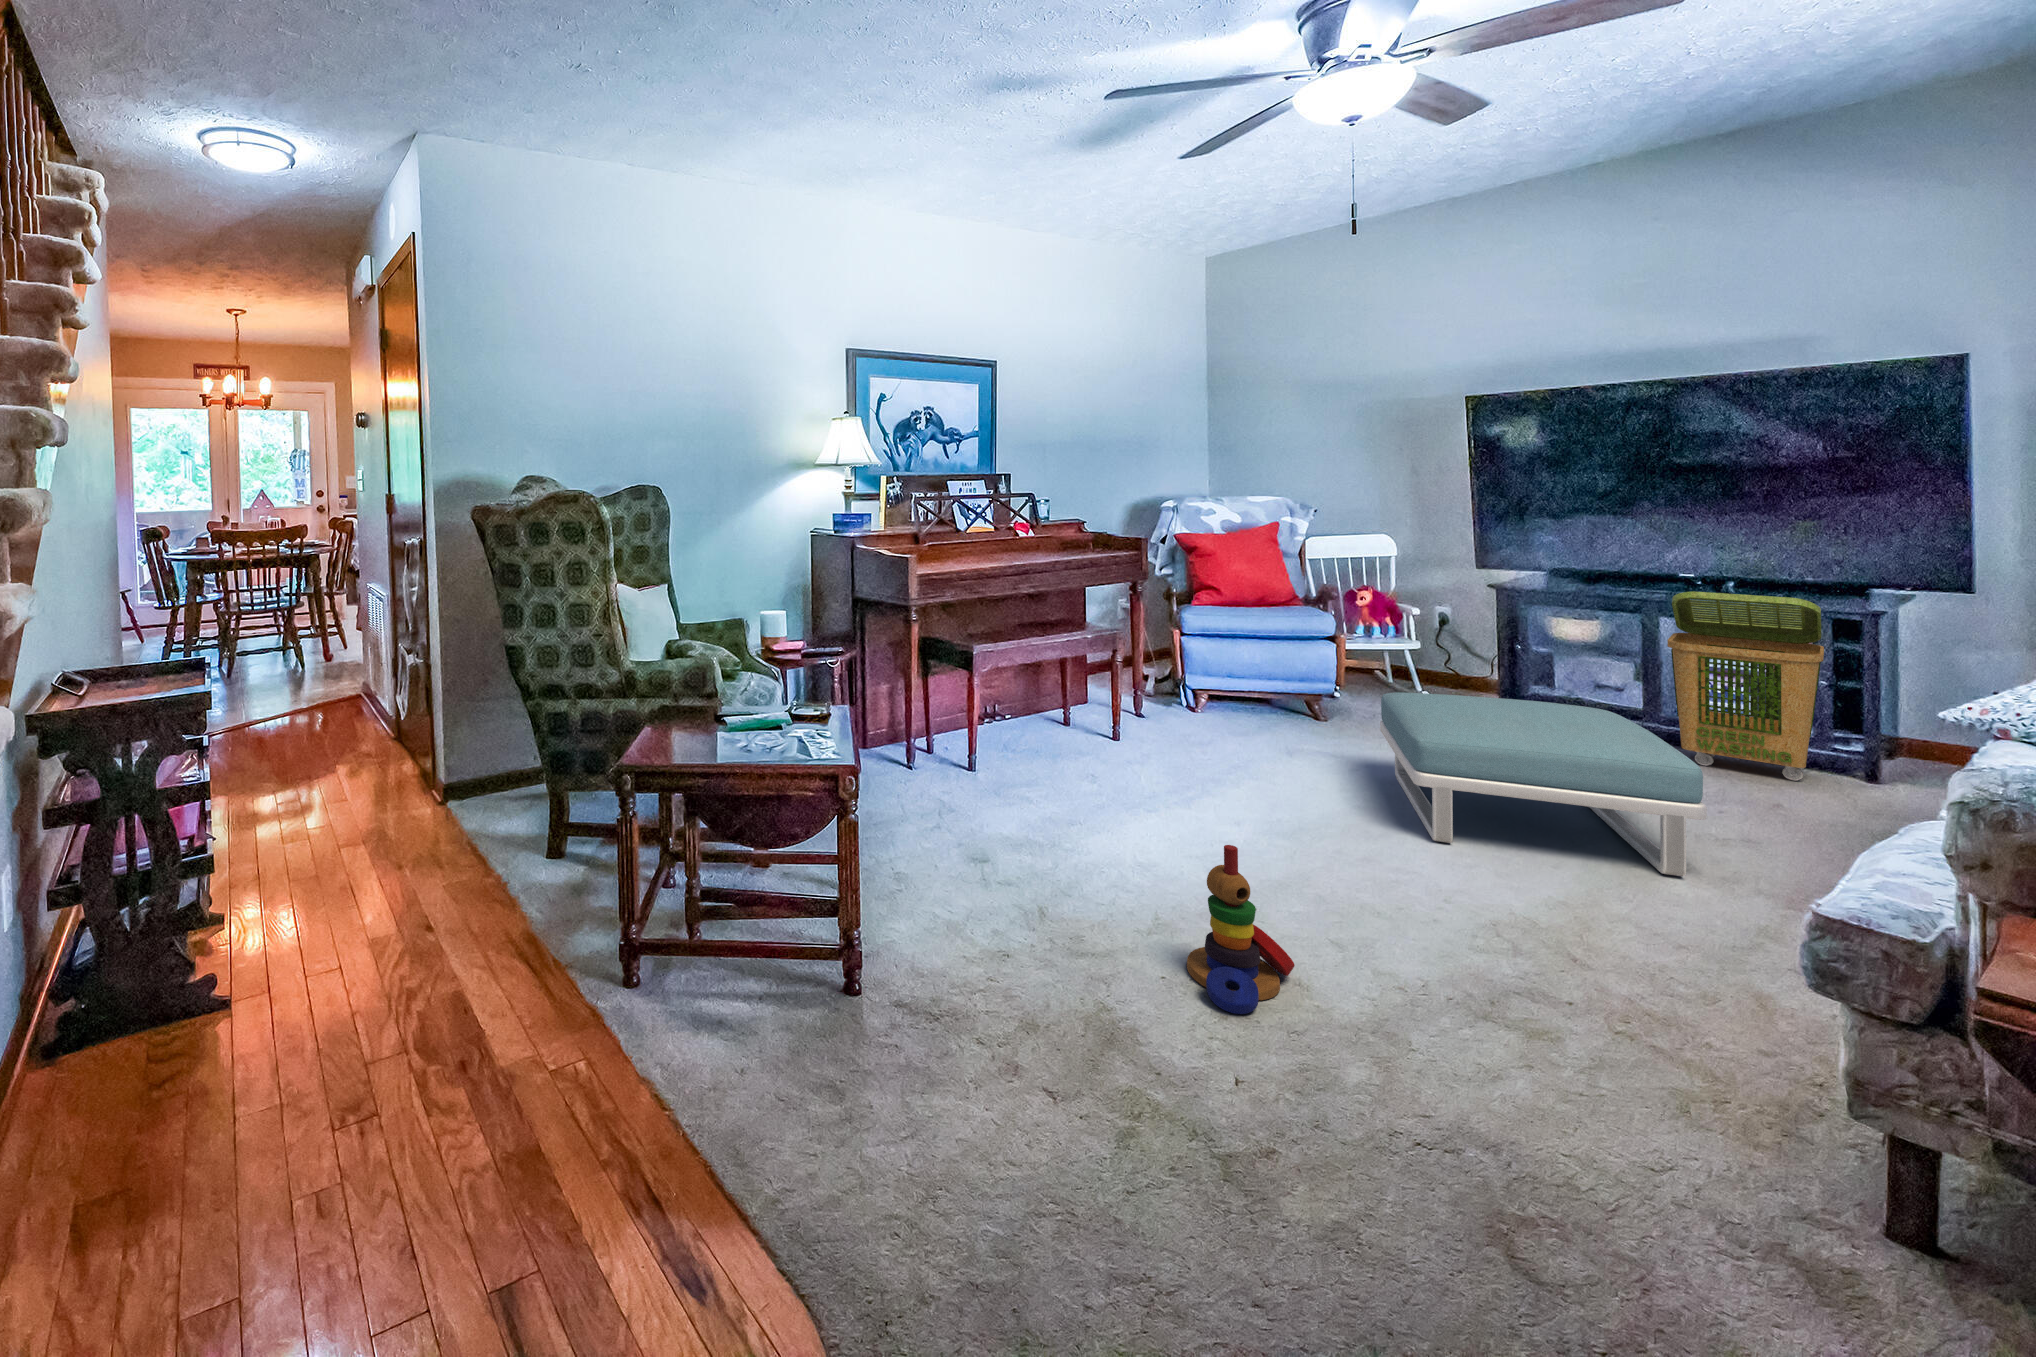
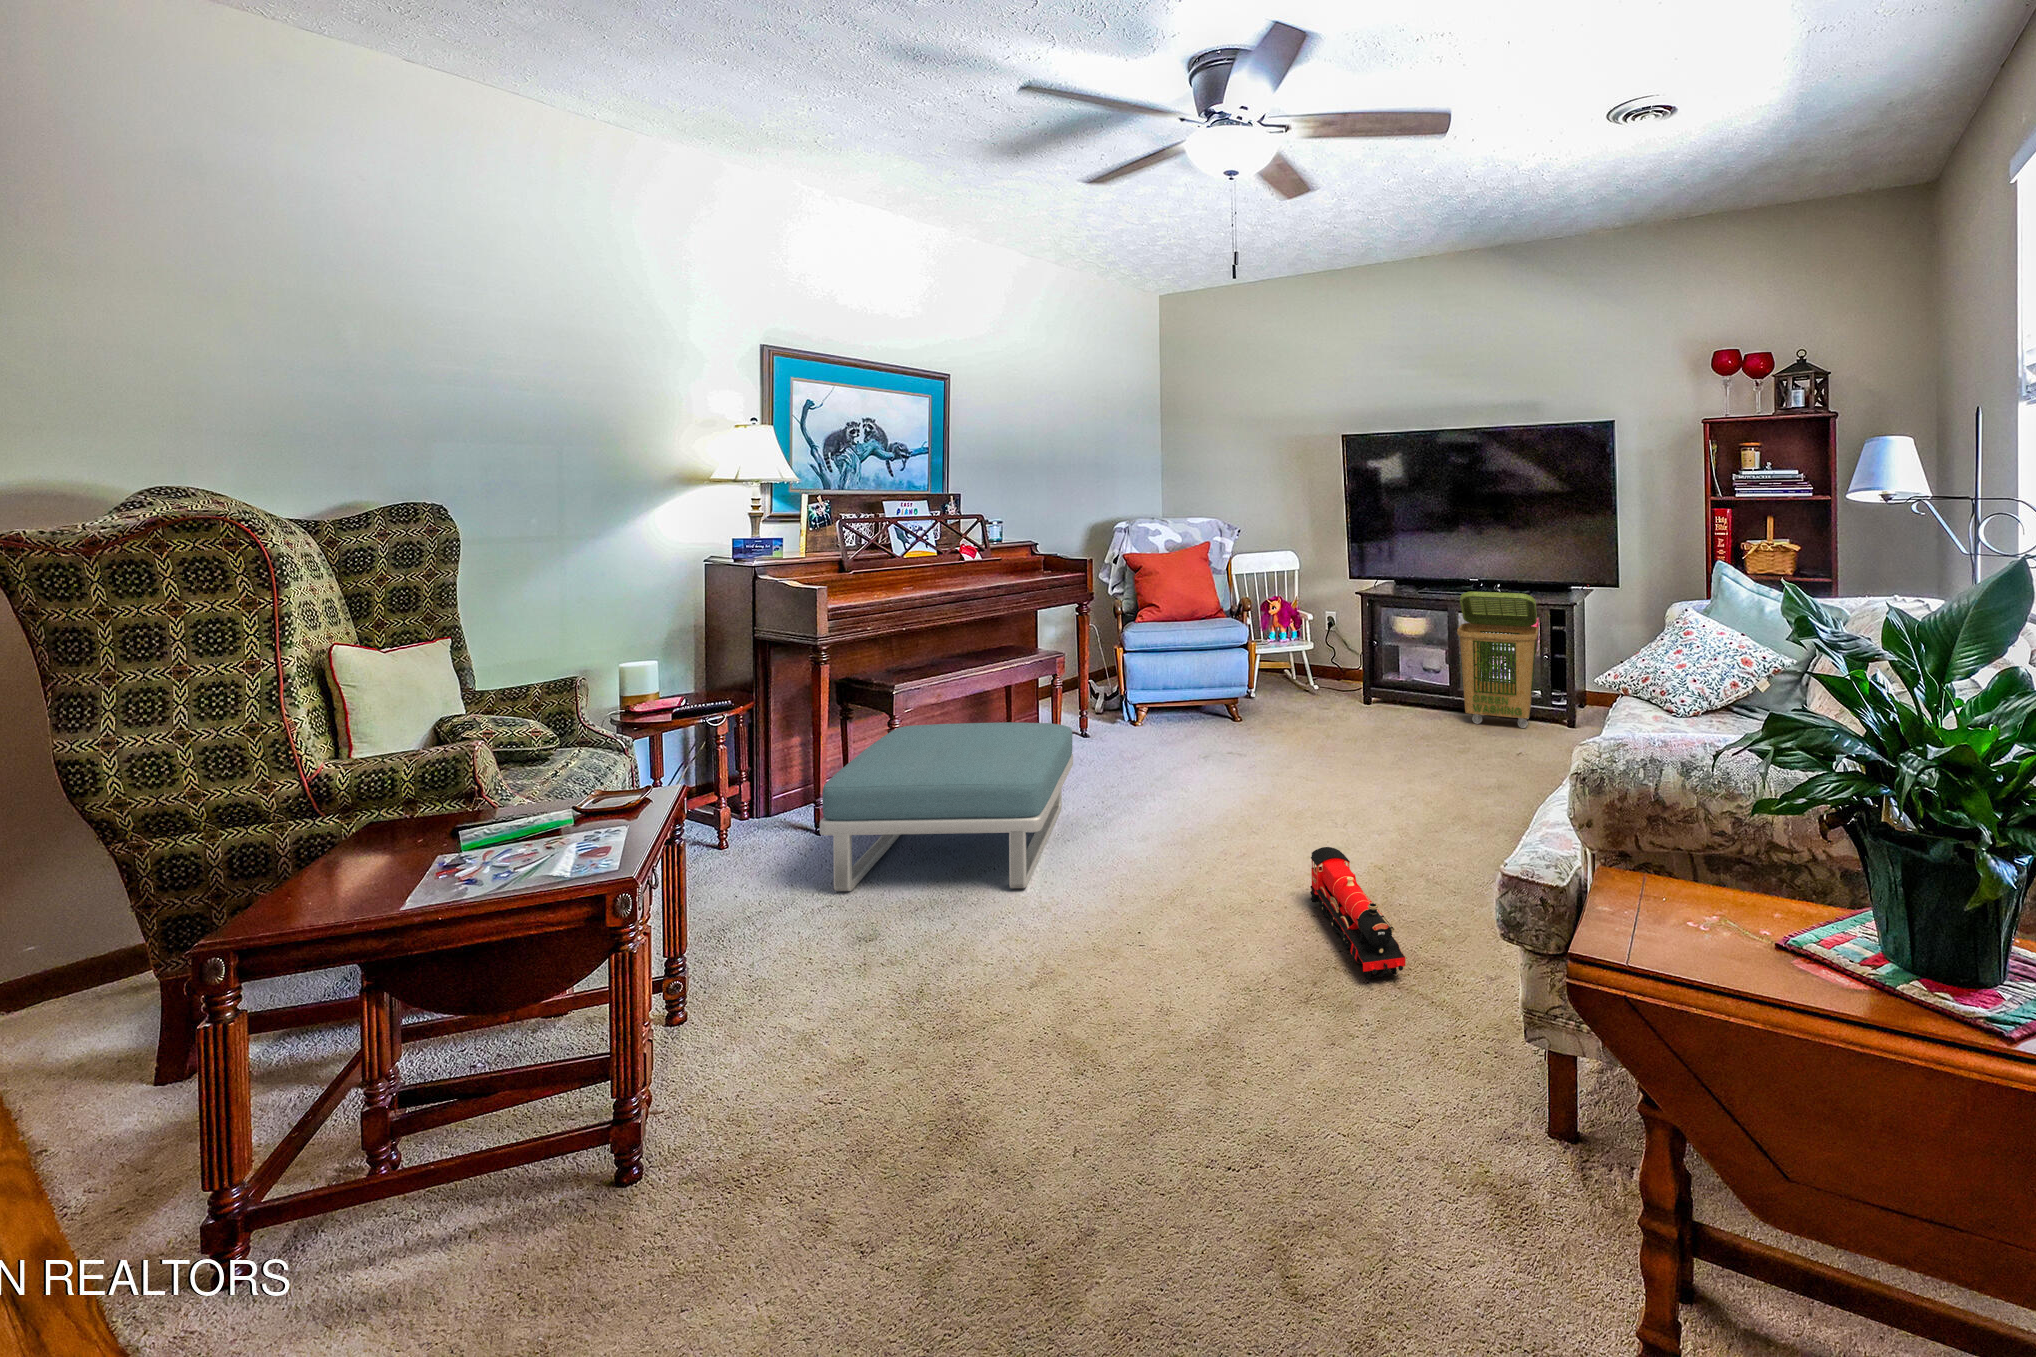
footstool: present [1380,692,1707,876] -> present [820,722,1073,891]
stacking toy: present [1187,845,1295,1014] -> none [1055,876,1153,1057]
toy train: none [1476,870,1643,1035] -> present [1310,847,1405,980]

